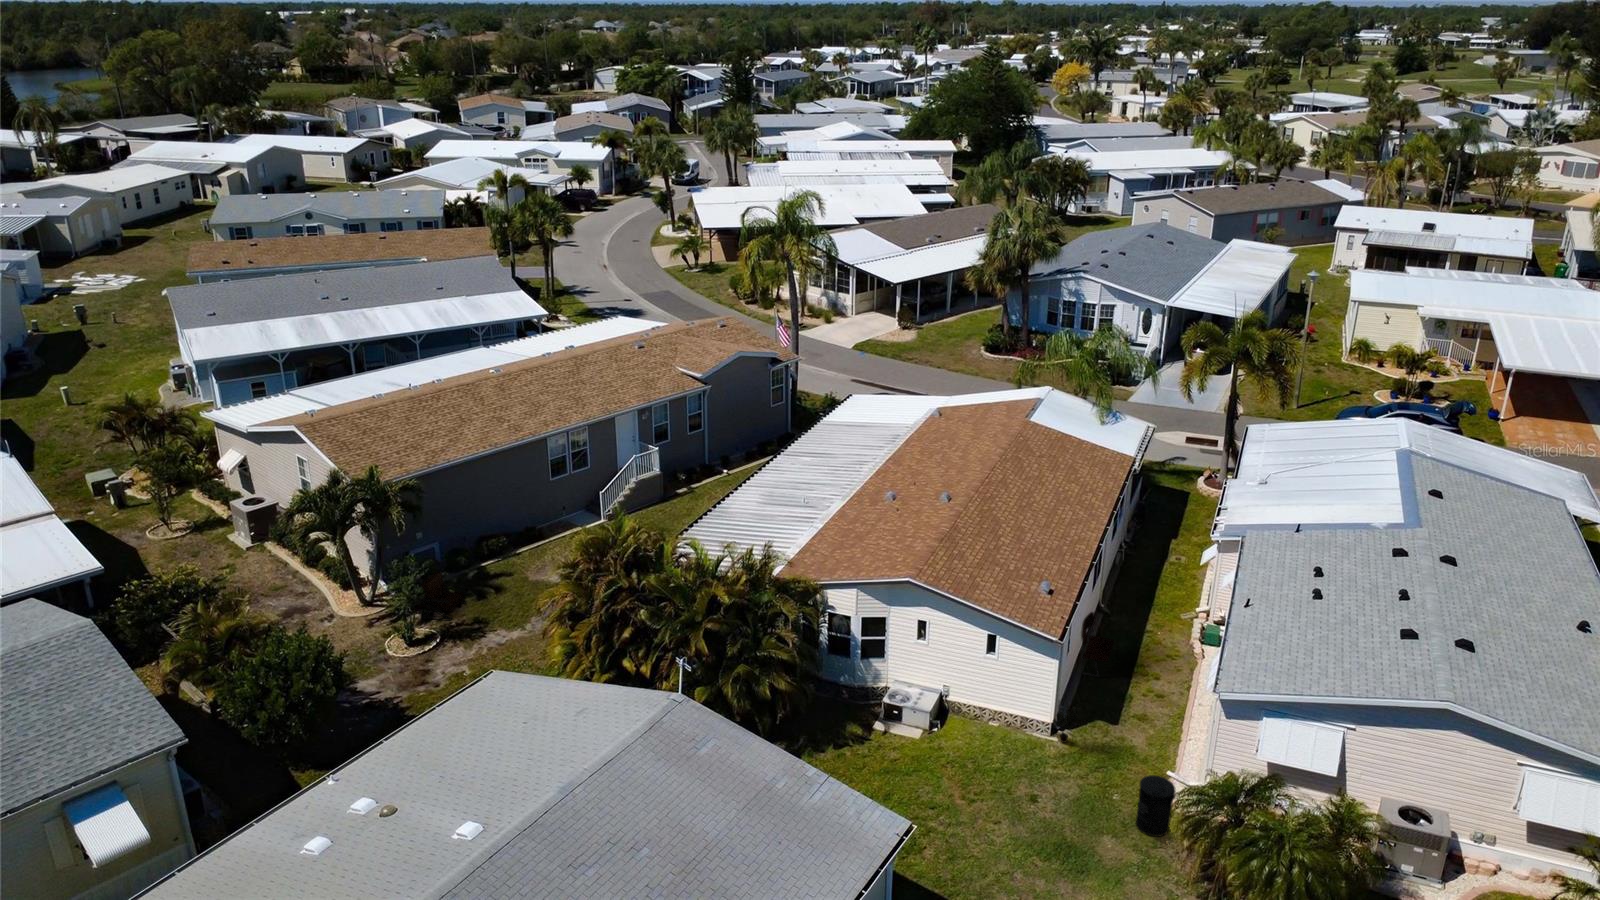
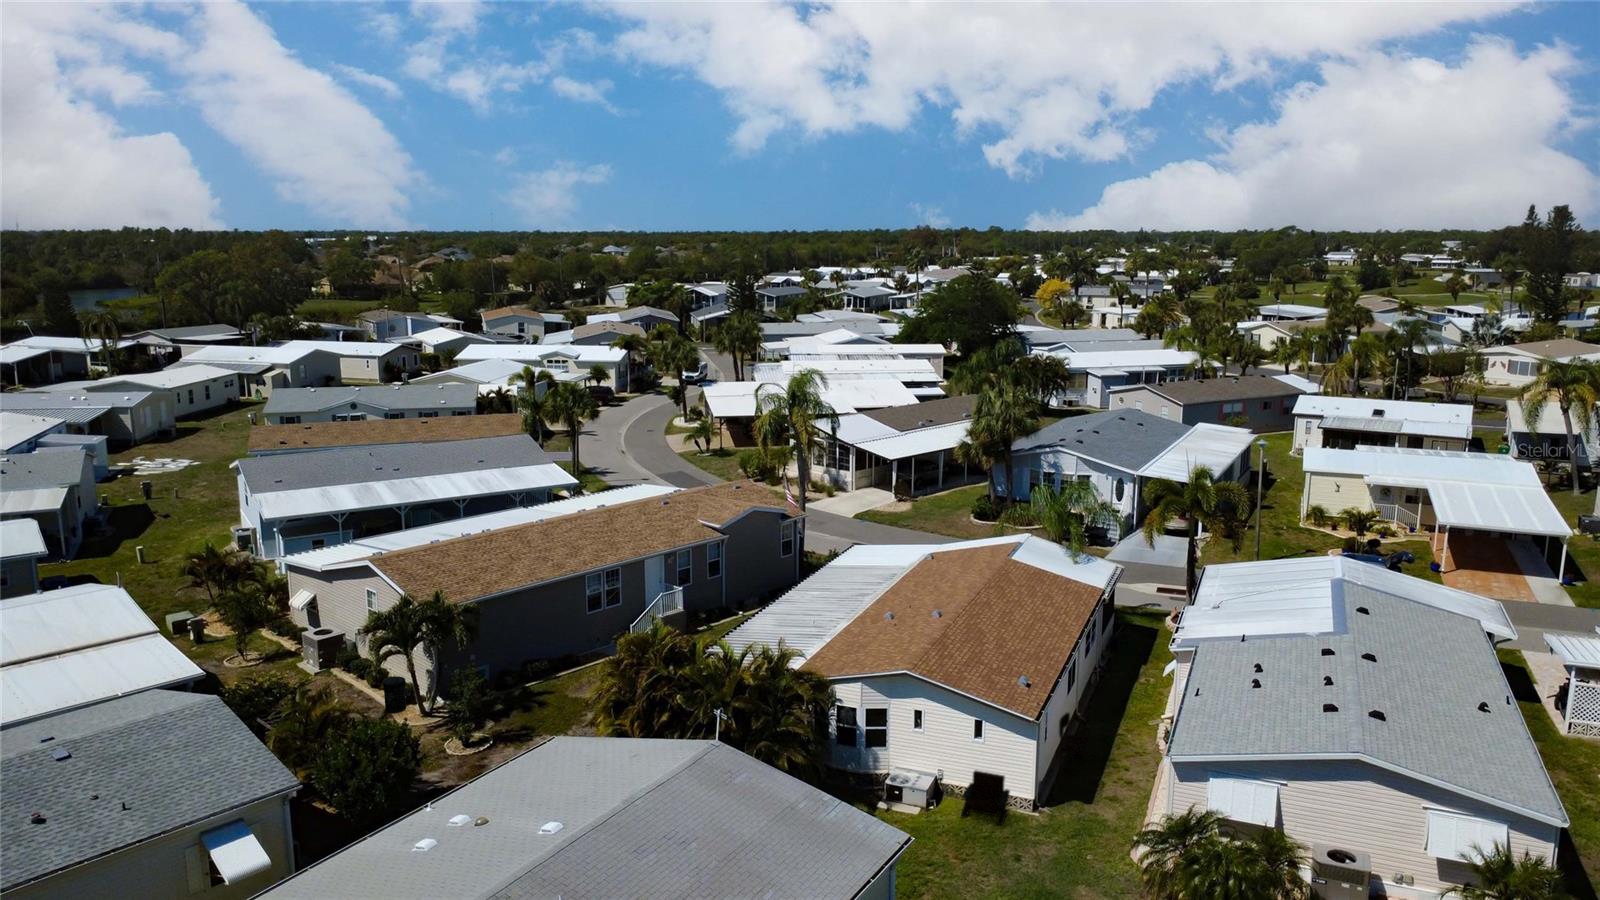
lounge chair: present [419,572,467,621] -> present [961,771,1010,825]
potted tree: present [1052,705,1079,743] -> none [1032,781,1057,817]
trash can: present [1136,775,1176,837] -> present [383,677,406,713]

